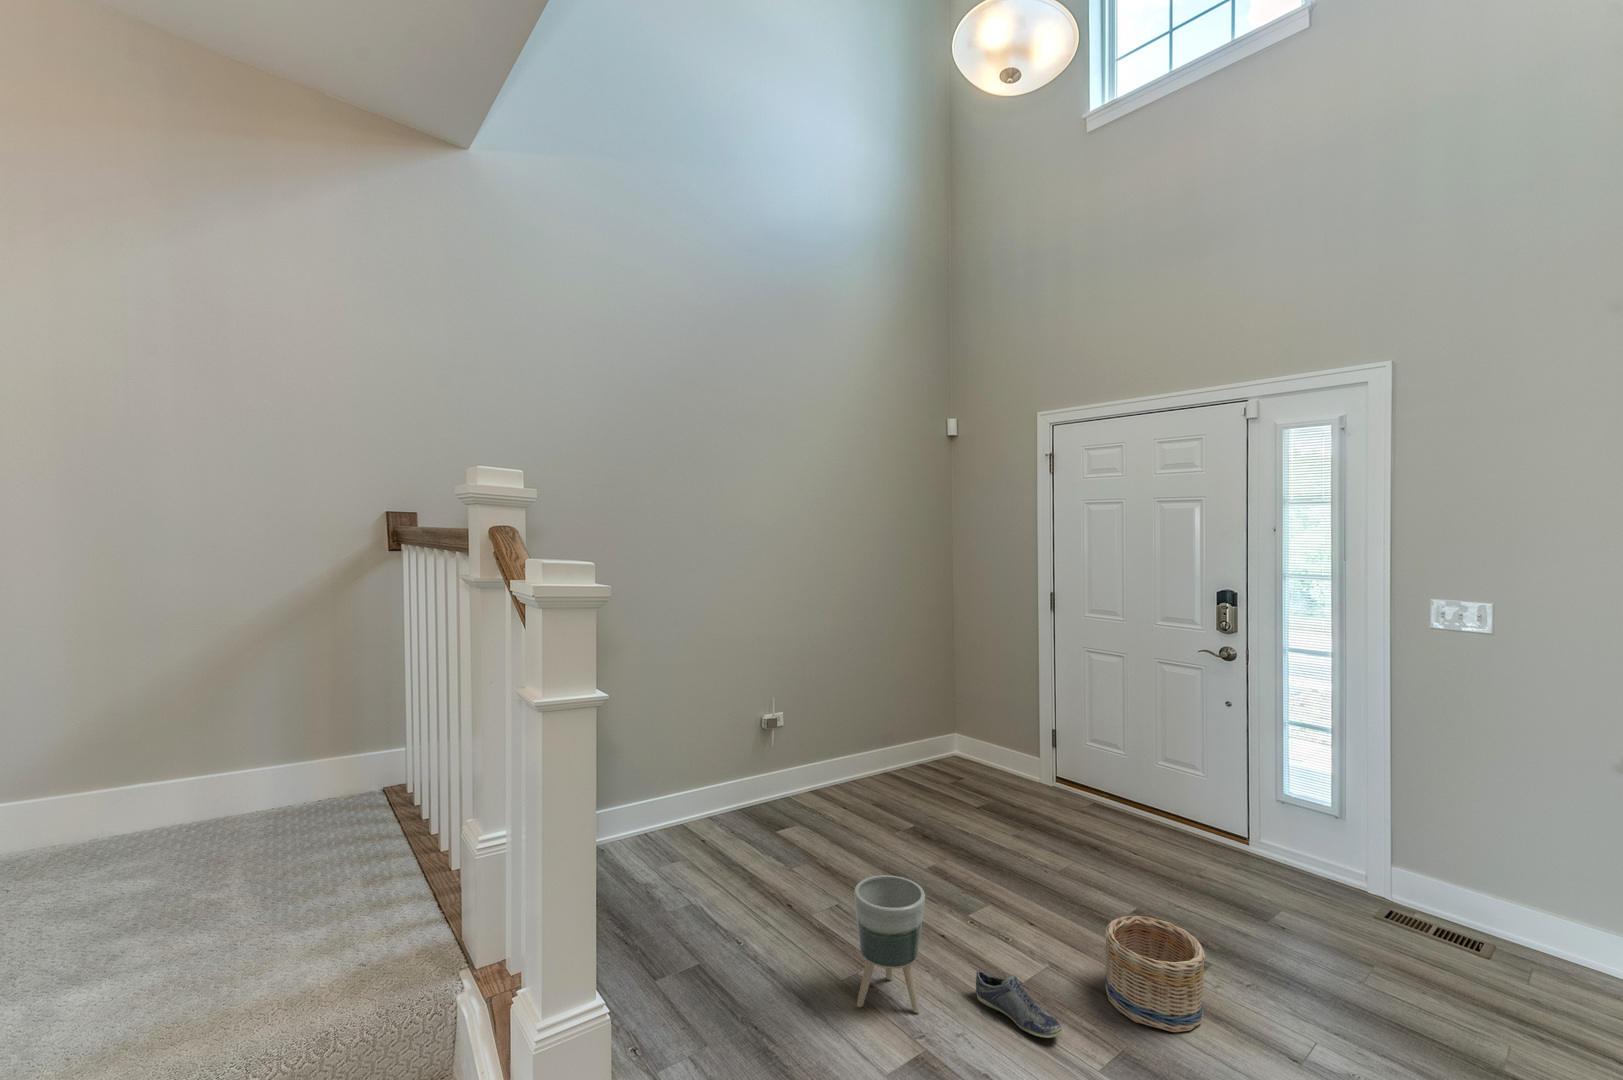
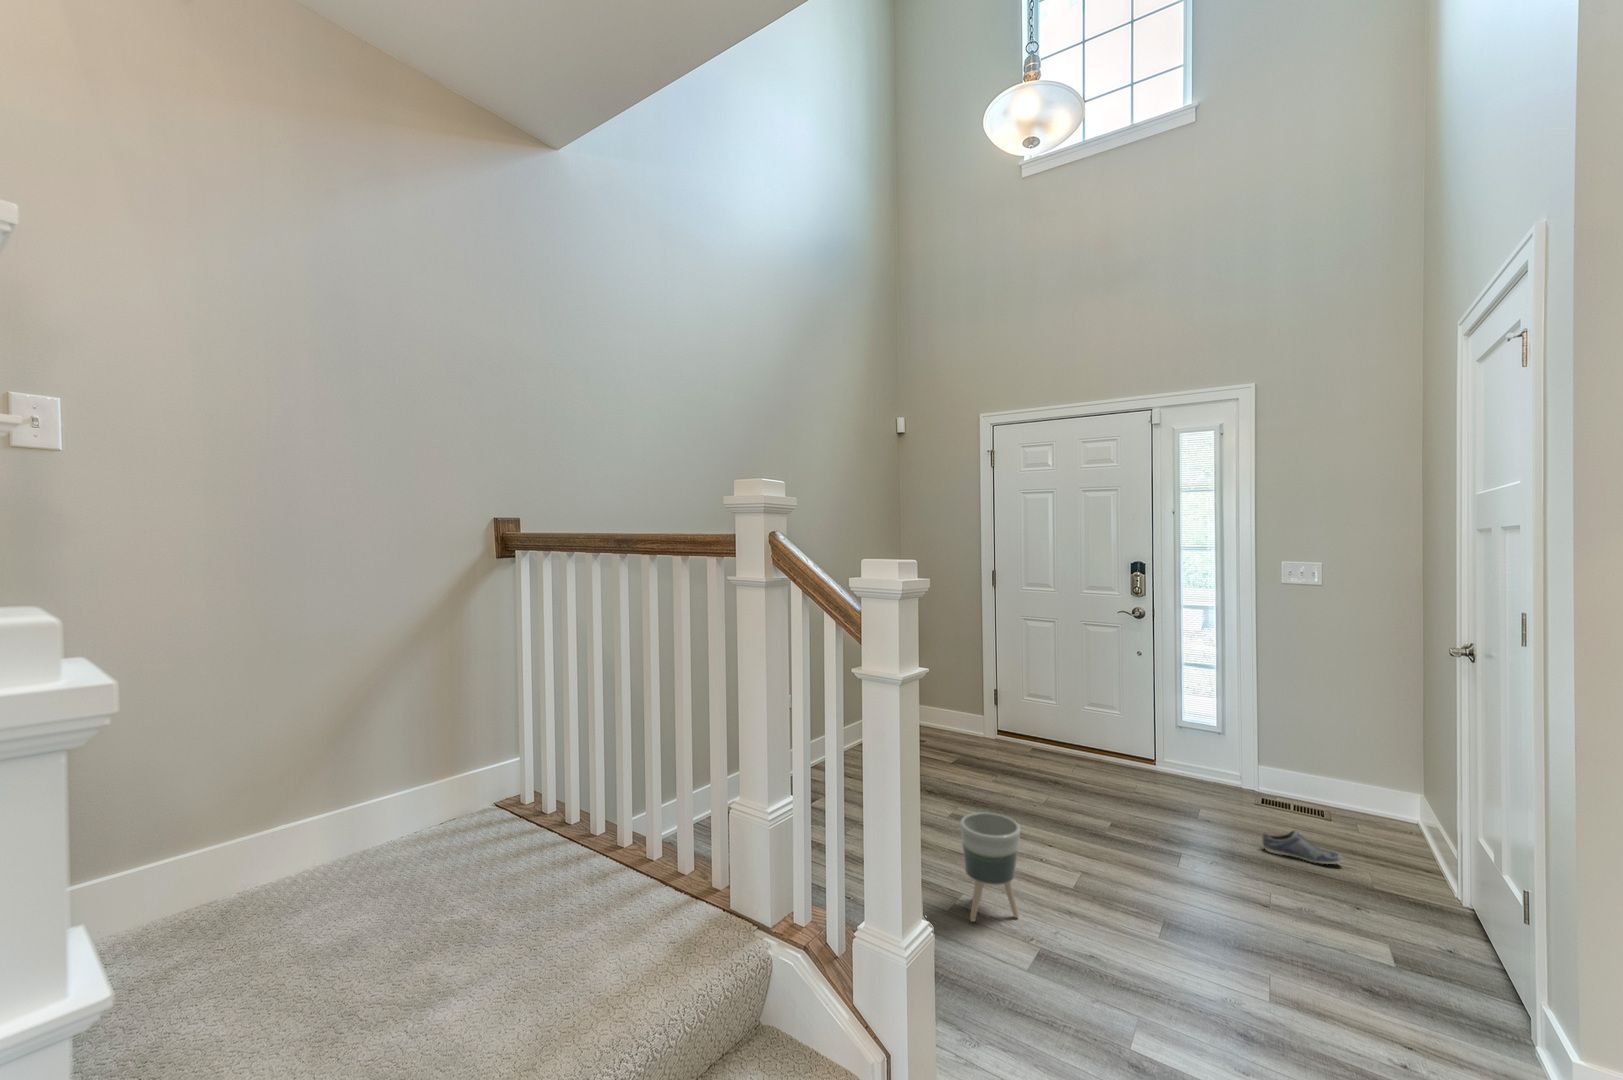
basket: present [1104,916,1206,1032] -> none [1129,819,1207,898]
shoe: present [976,970,1062,1038] -> present [1263,831,1343,864]

